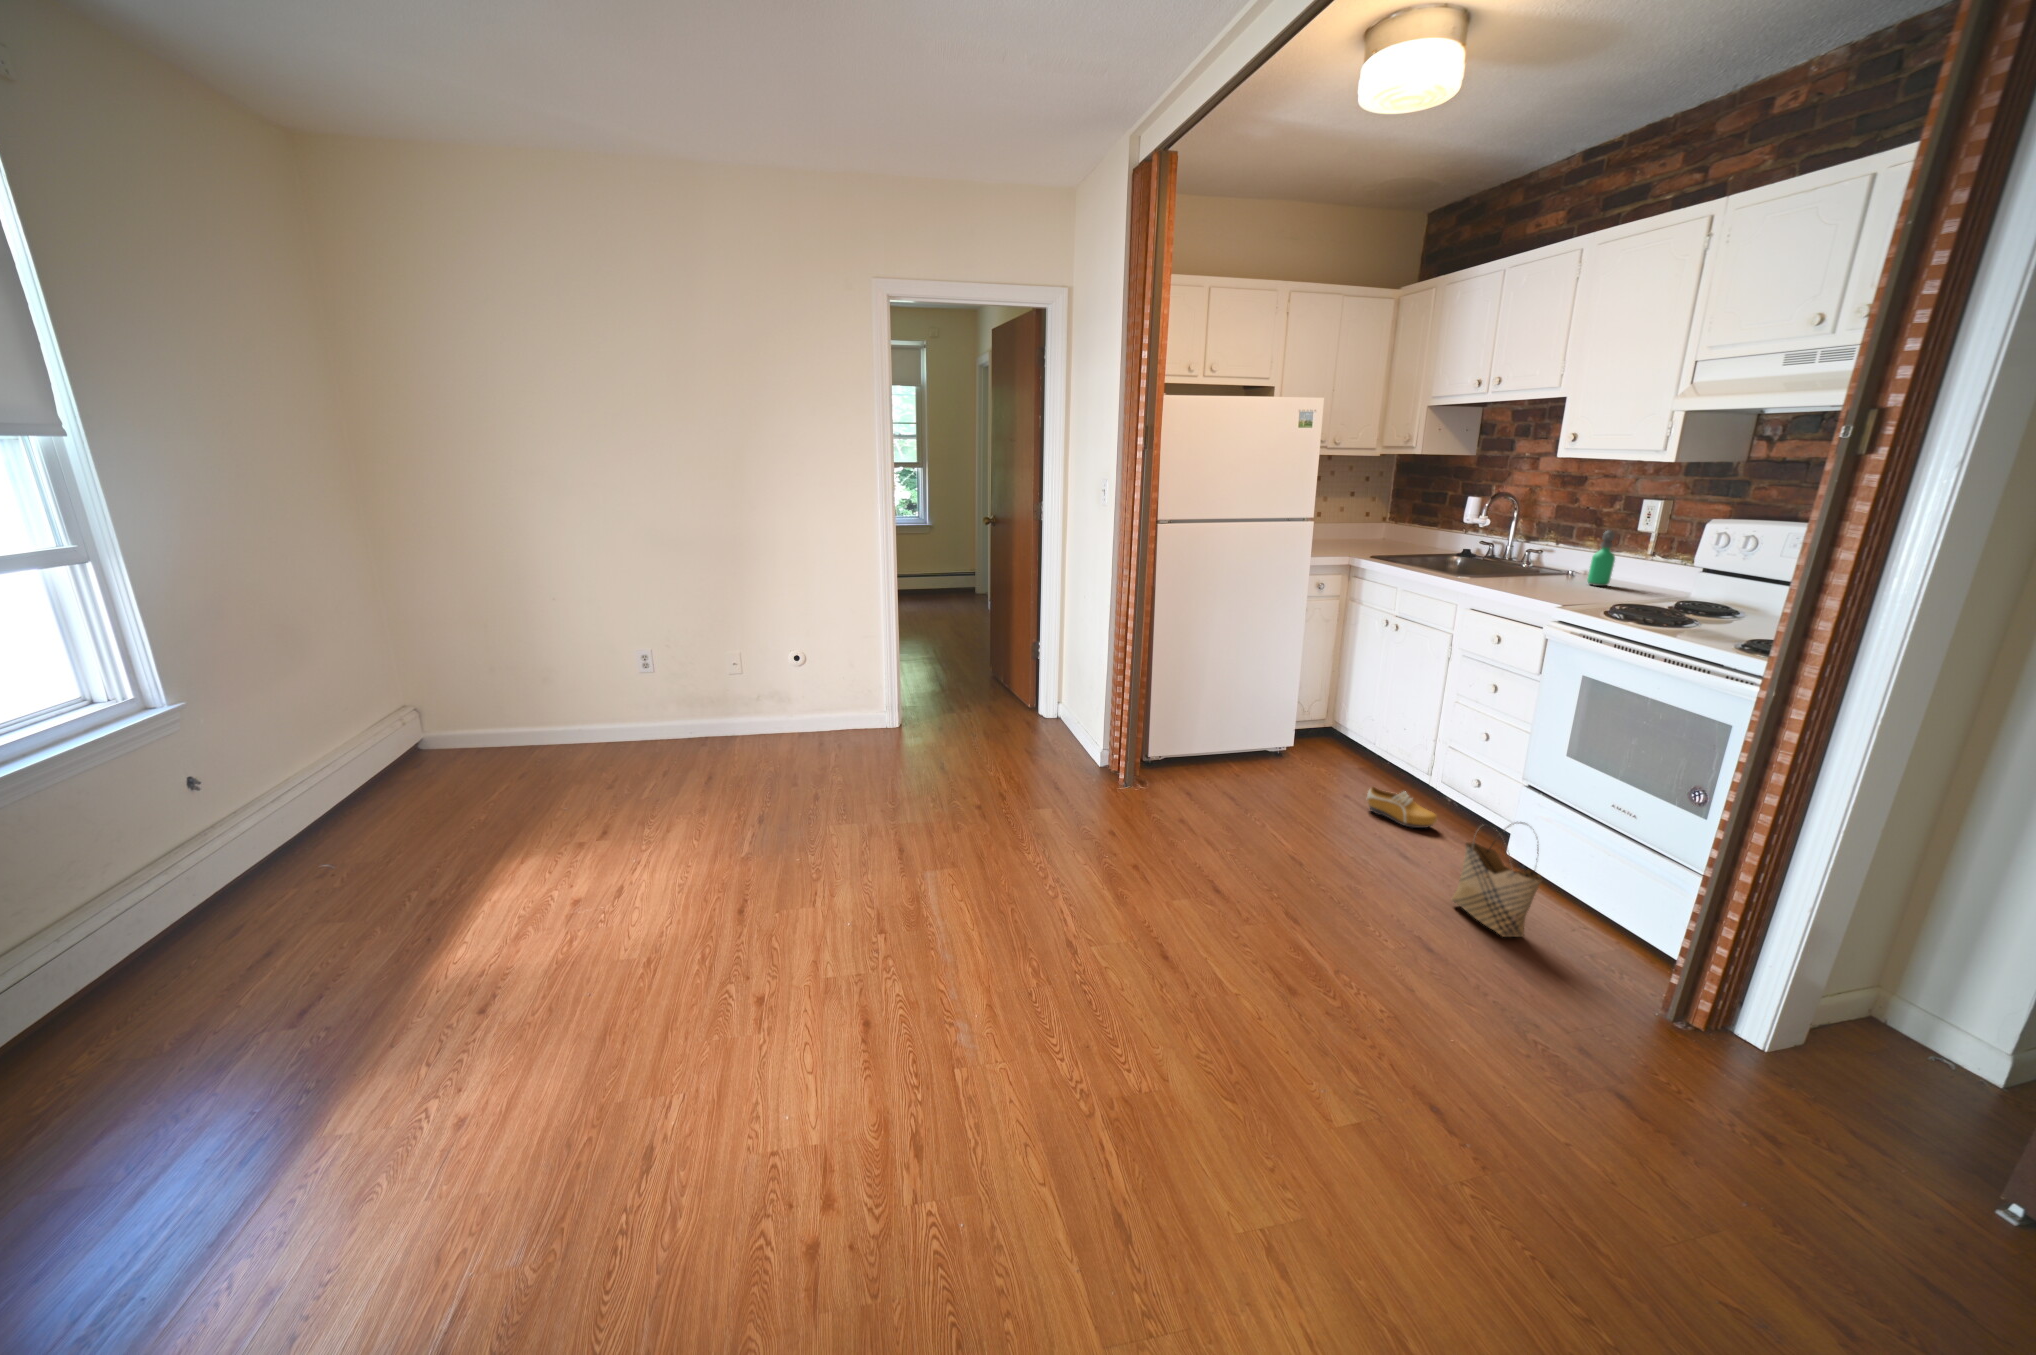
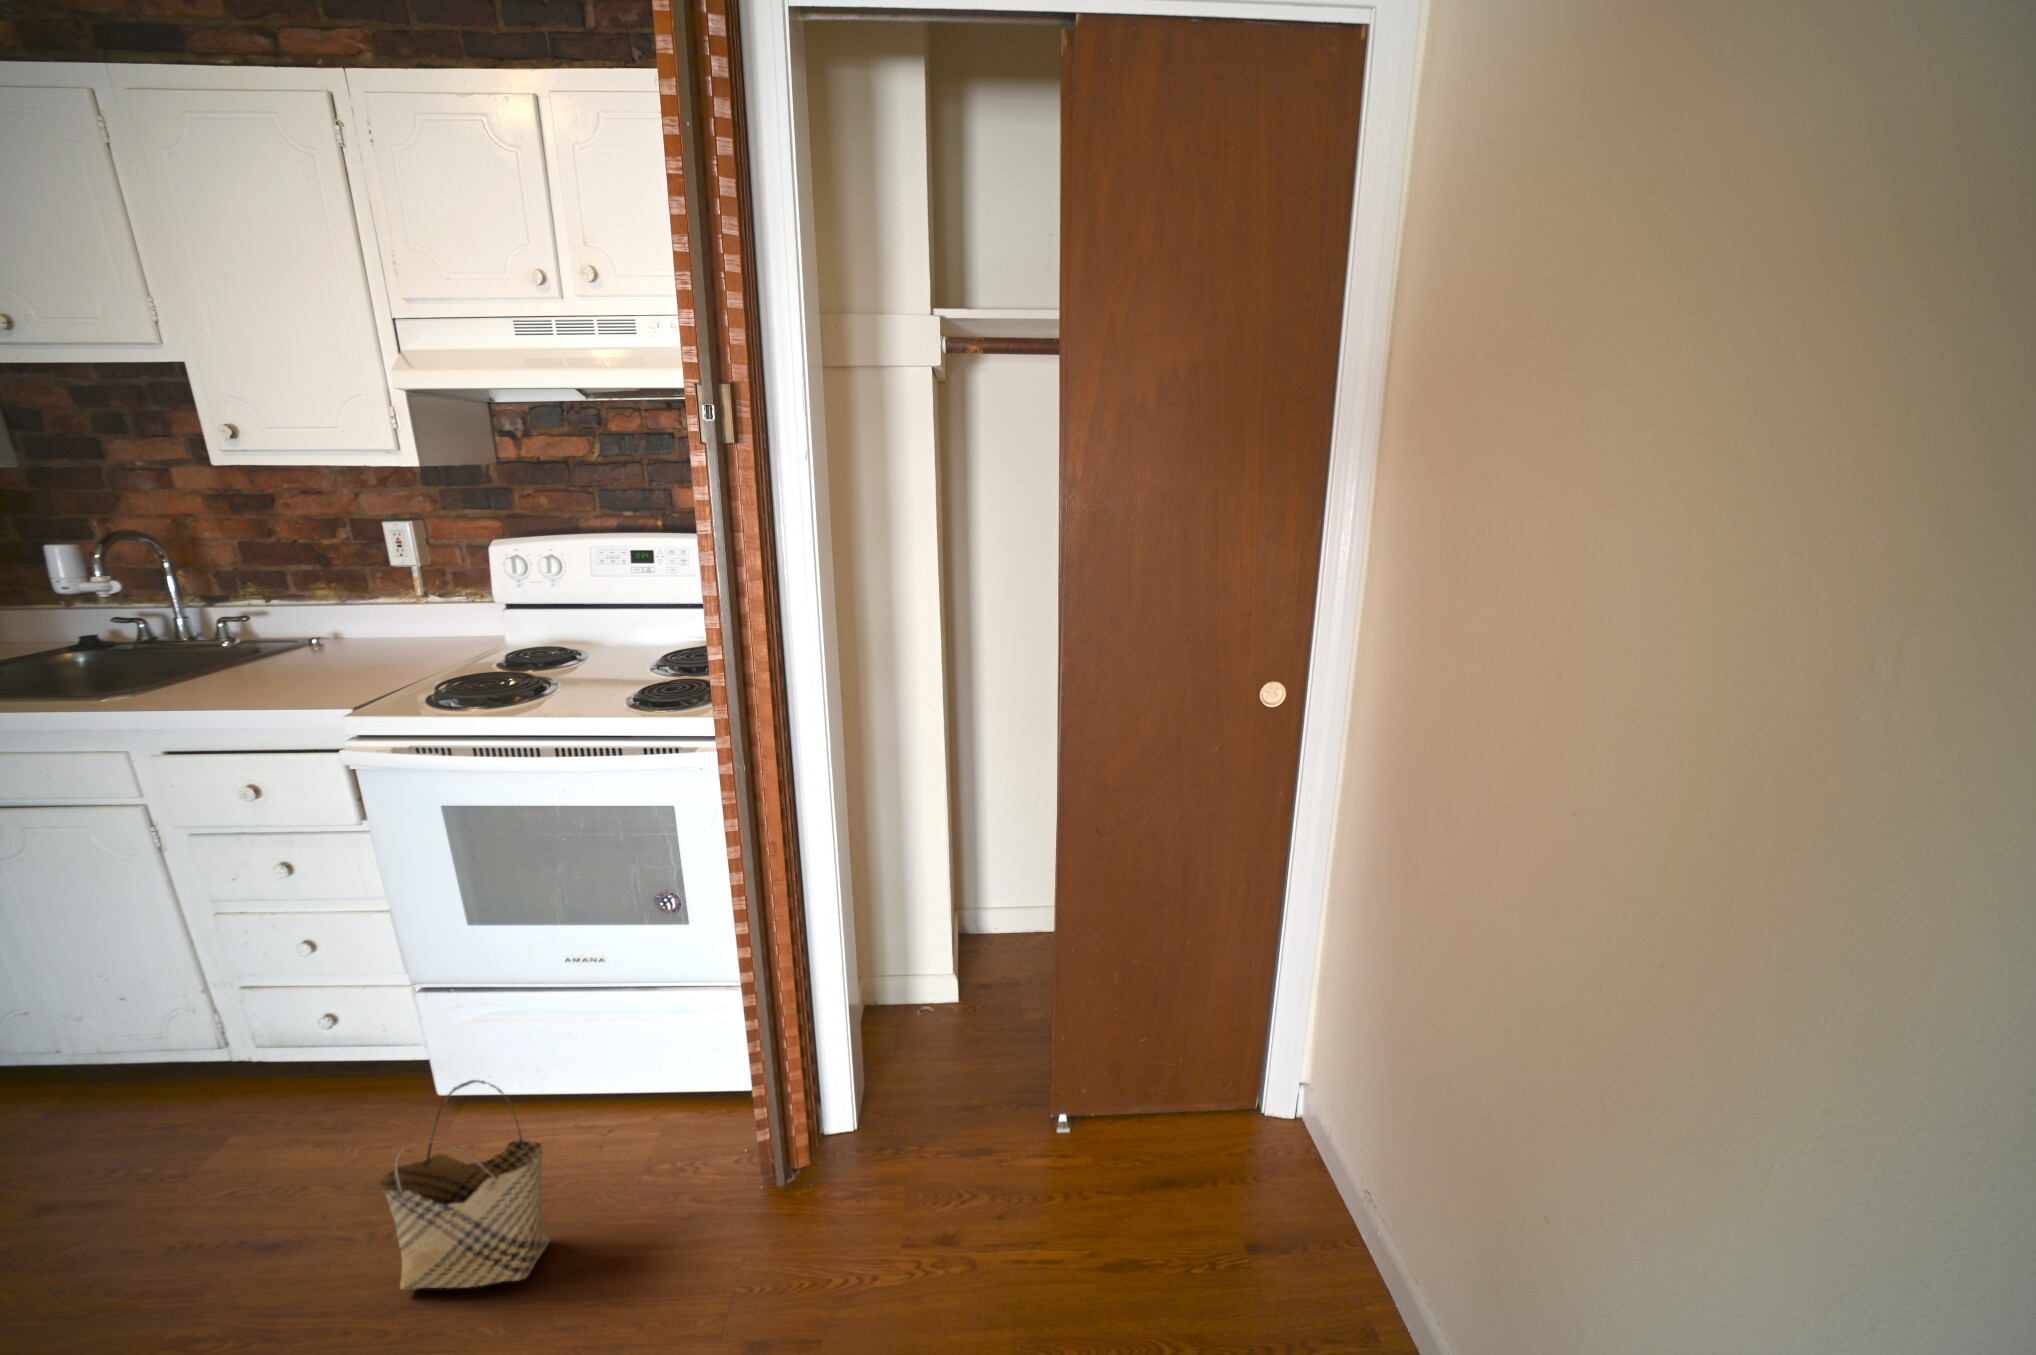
soap dispenser: present [1587,530,1615,586] -> none [344,571,387,653]
shoe: present [1367,787,1437,828] -> none [85,1125,283,1217]

